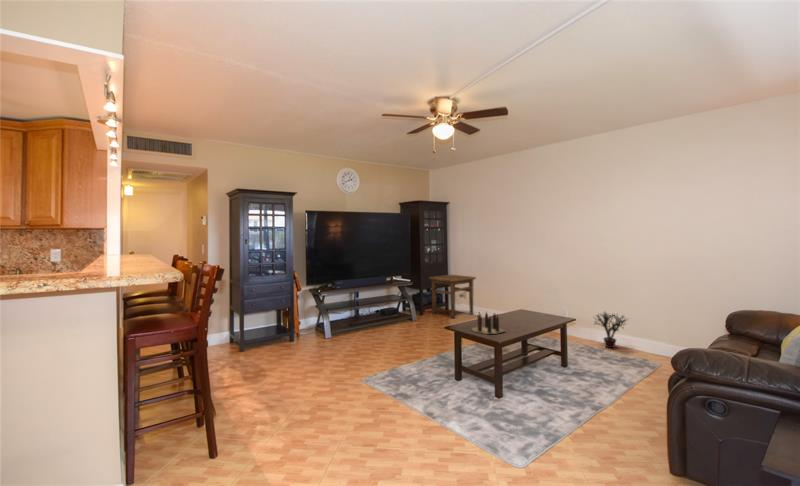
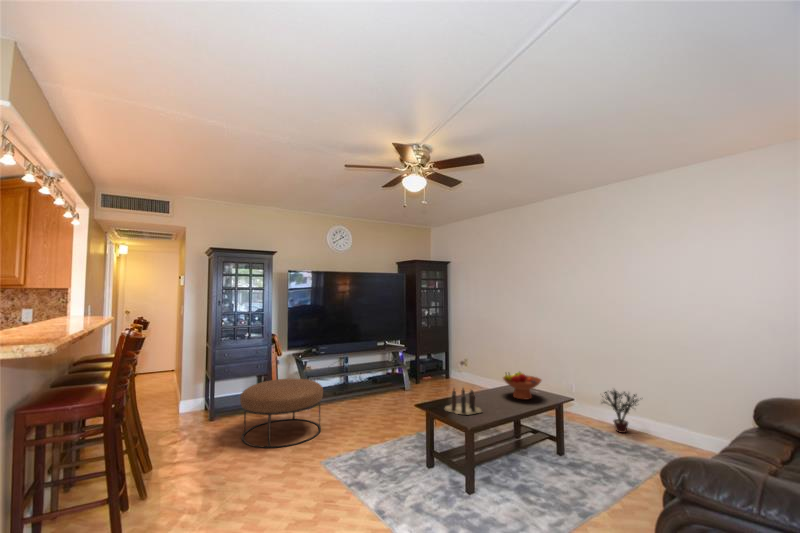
side table: present [429,275,476,318] -> none [427,339,477,389]
fruit bowl: none [516,298,551,321] -> present [503,372,541,399]
ottoman: none [276,311,350,371] -> present [240,378,323,448]

